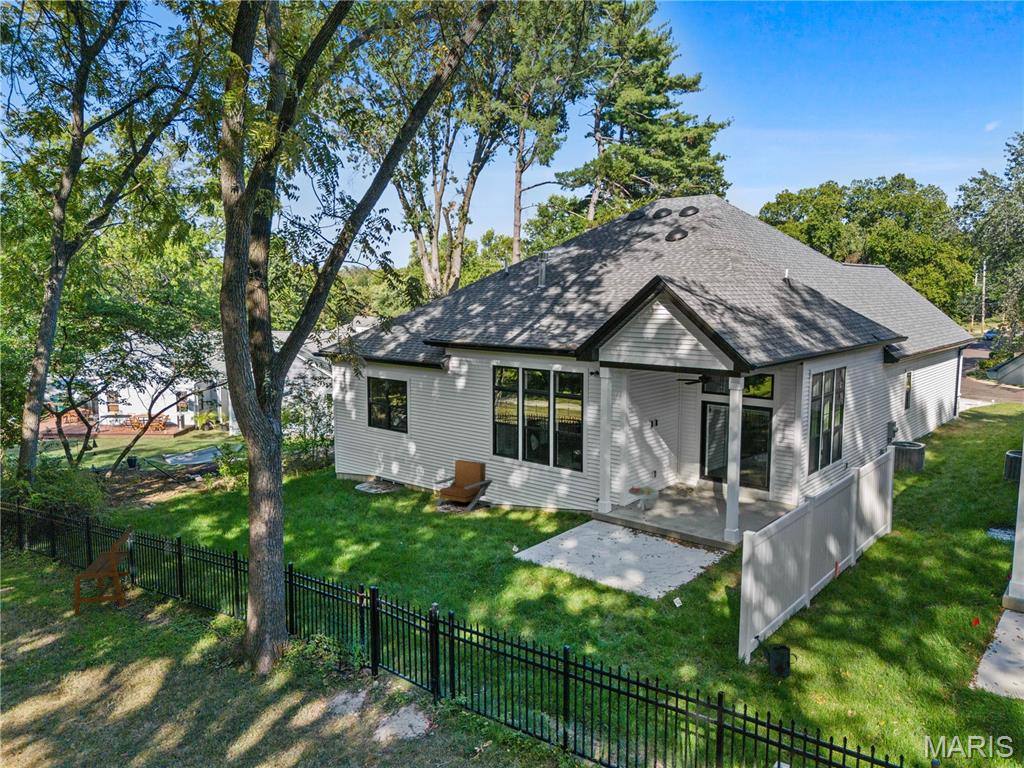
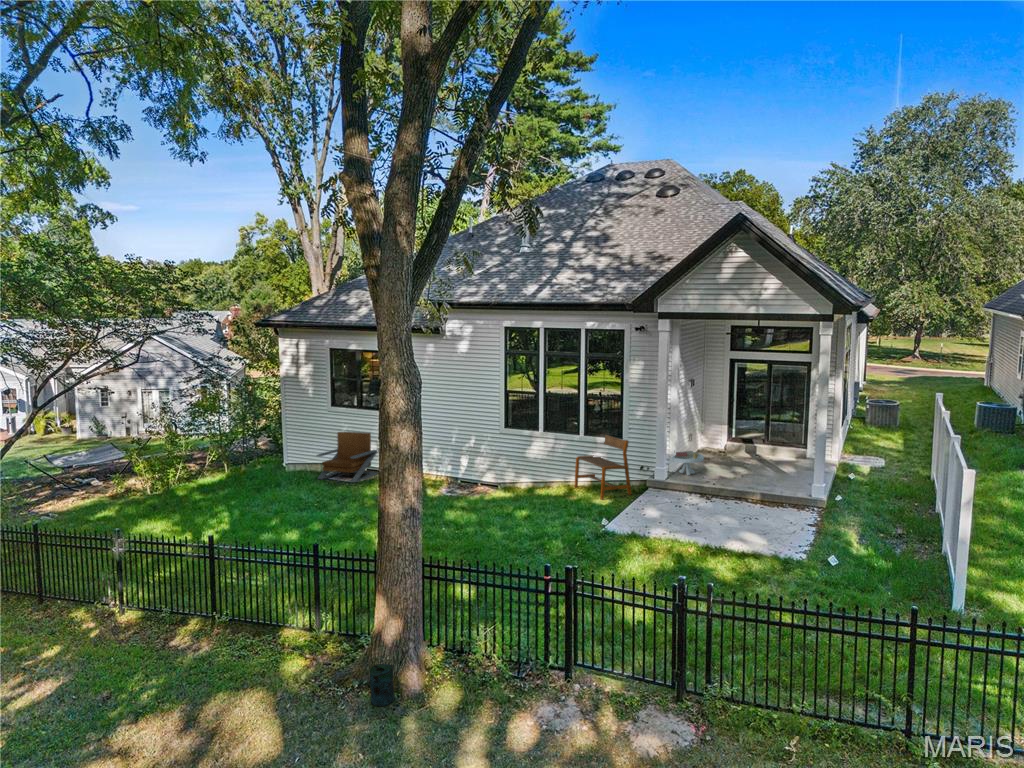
lounge chair: present [434,460,493,512] -> present [317,432,377,482]
bench: present [74,525,134,614] -> present [574,435,631,500]
watering can: present [754,635,797,677] -> present [369,664,395,706]

